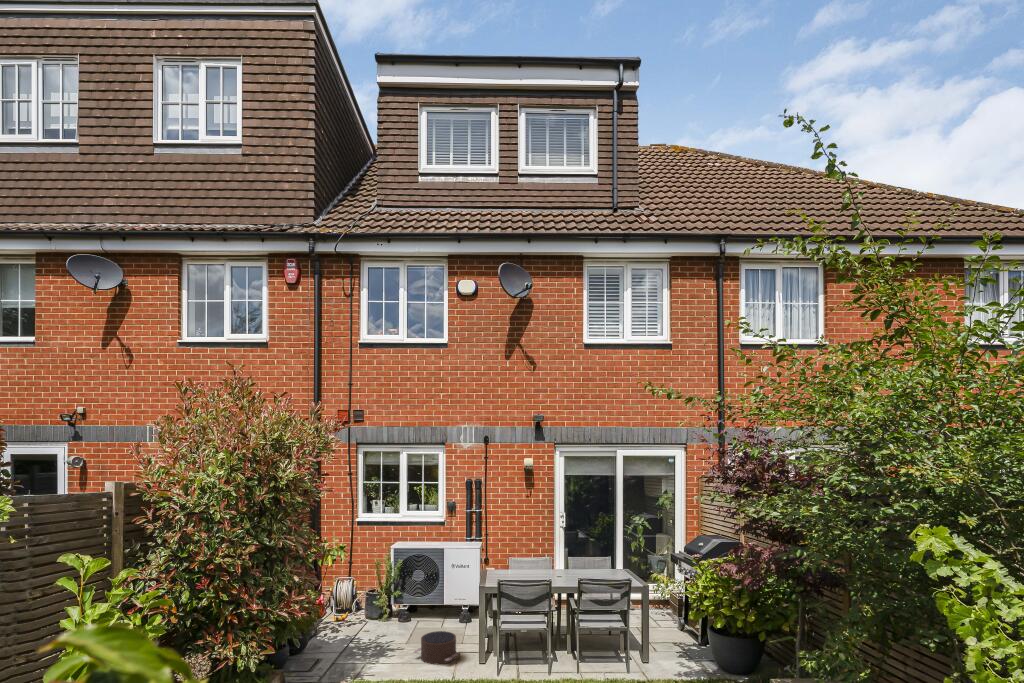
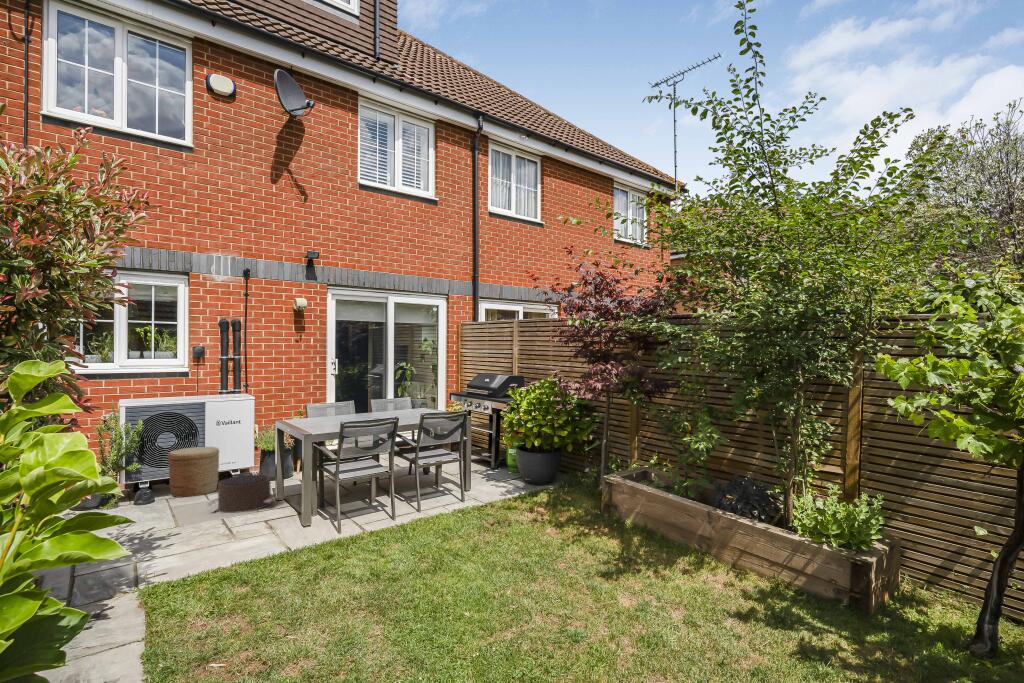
woven basket: none [414,591,448,634] -> present [168,447,219,497]

